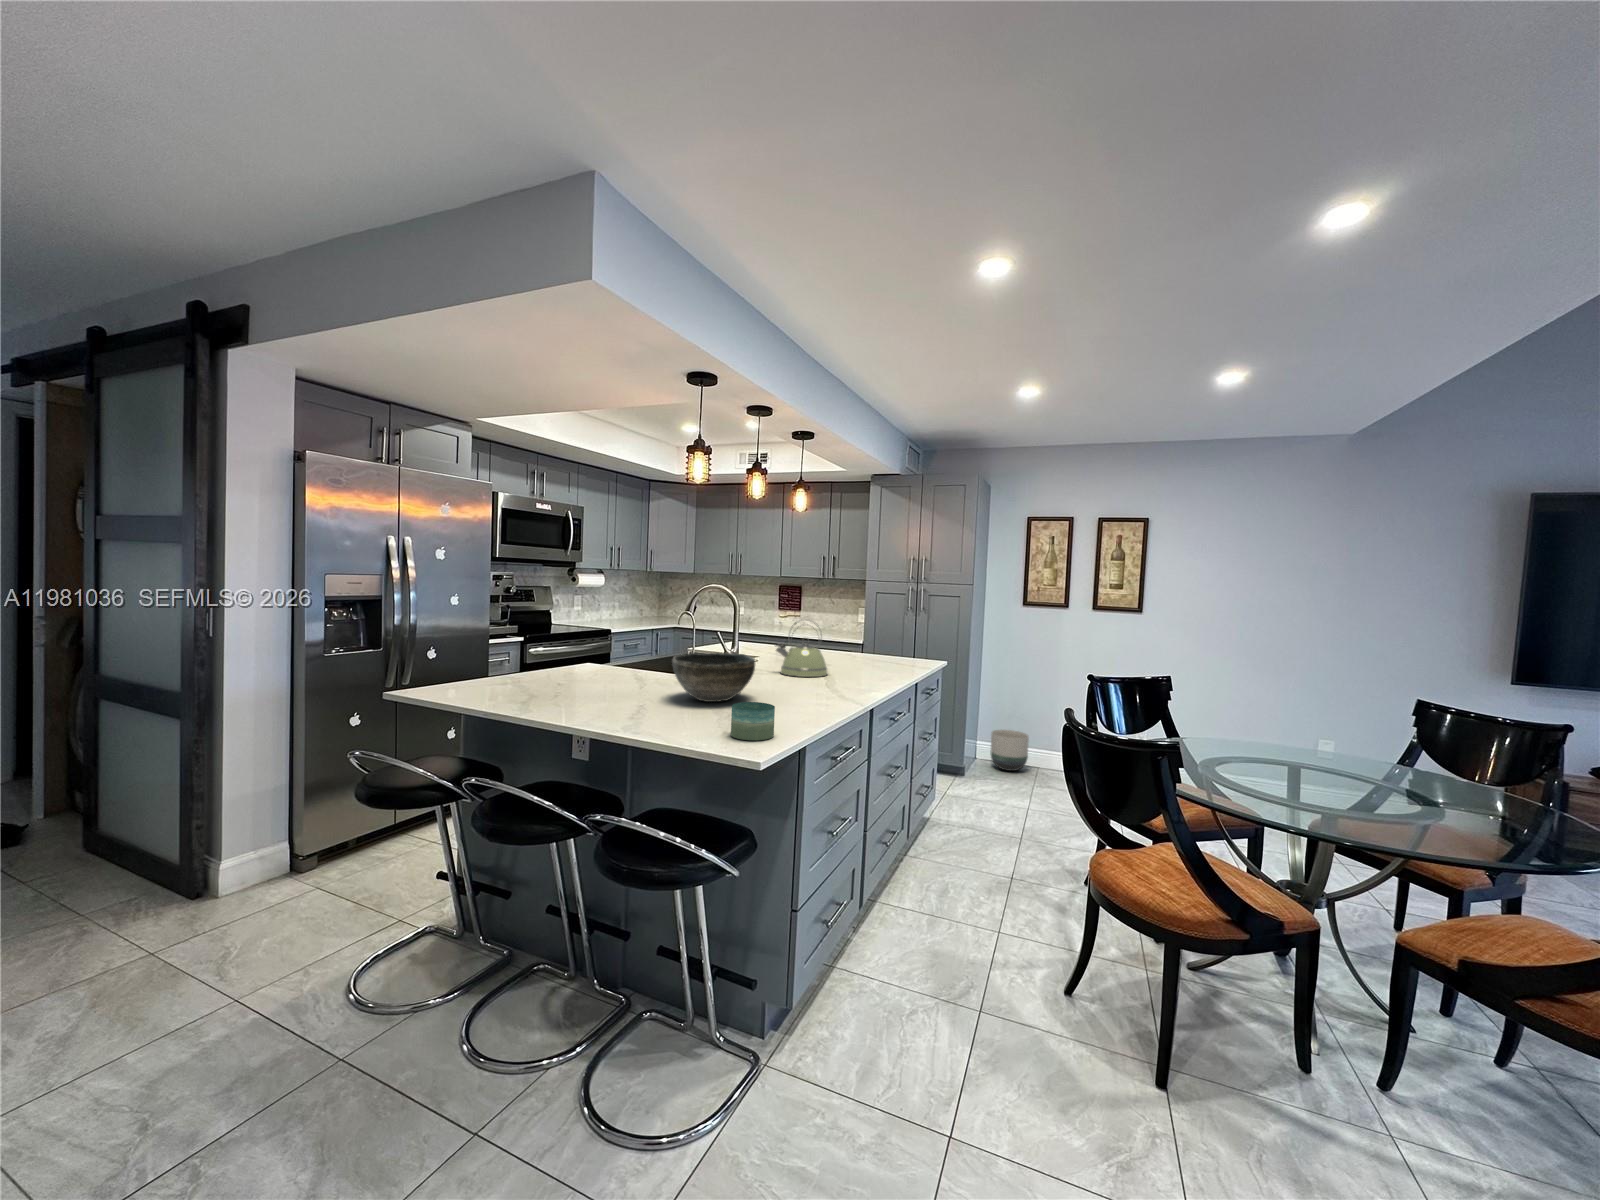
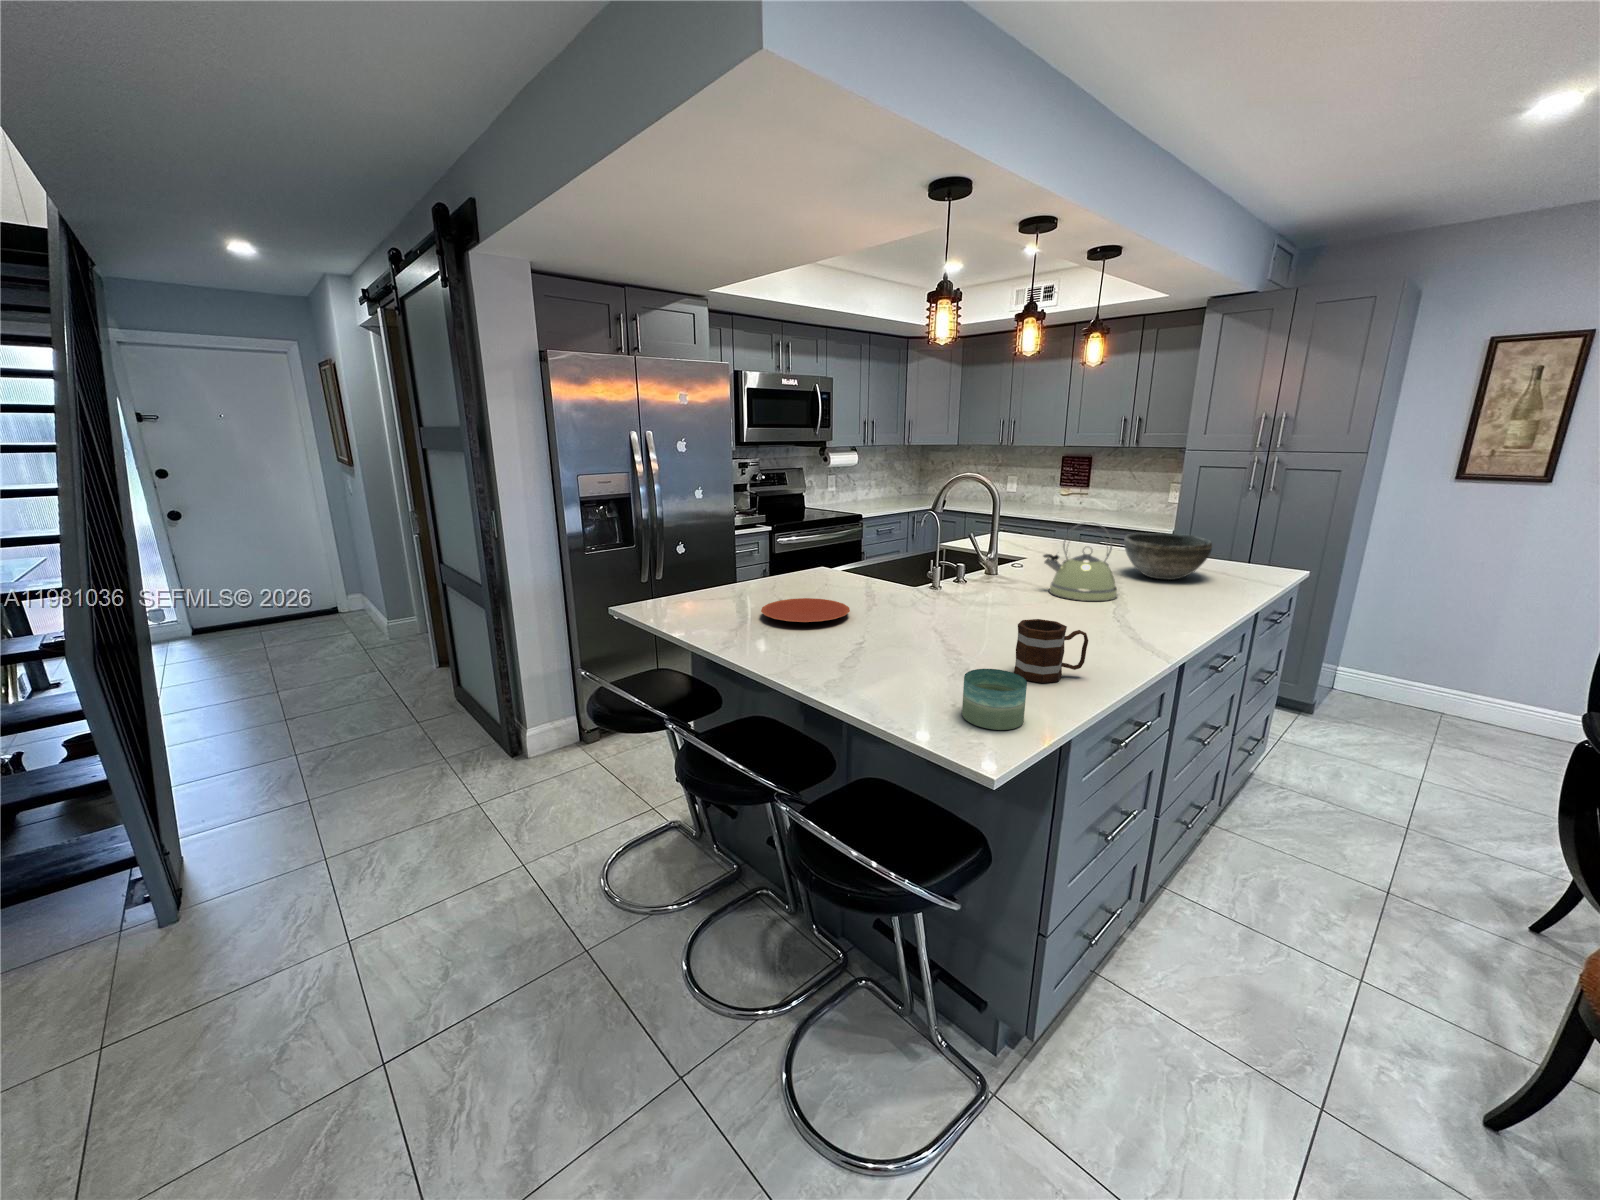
bowl: present [672,652,755,702] -> present [1124,533,1212,580]
mug: none [763,674,812,718] -> present [1014,619,1088,683]
plate: none [546,680,627,695] -> present [761,598,850,622]
planter: present [990,730,1029,771] -> none [1361,658,1435,717]

